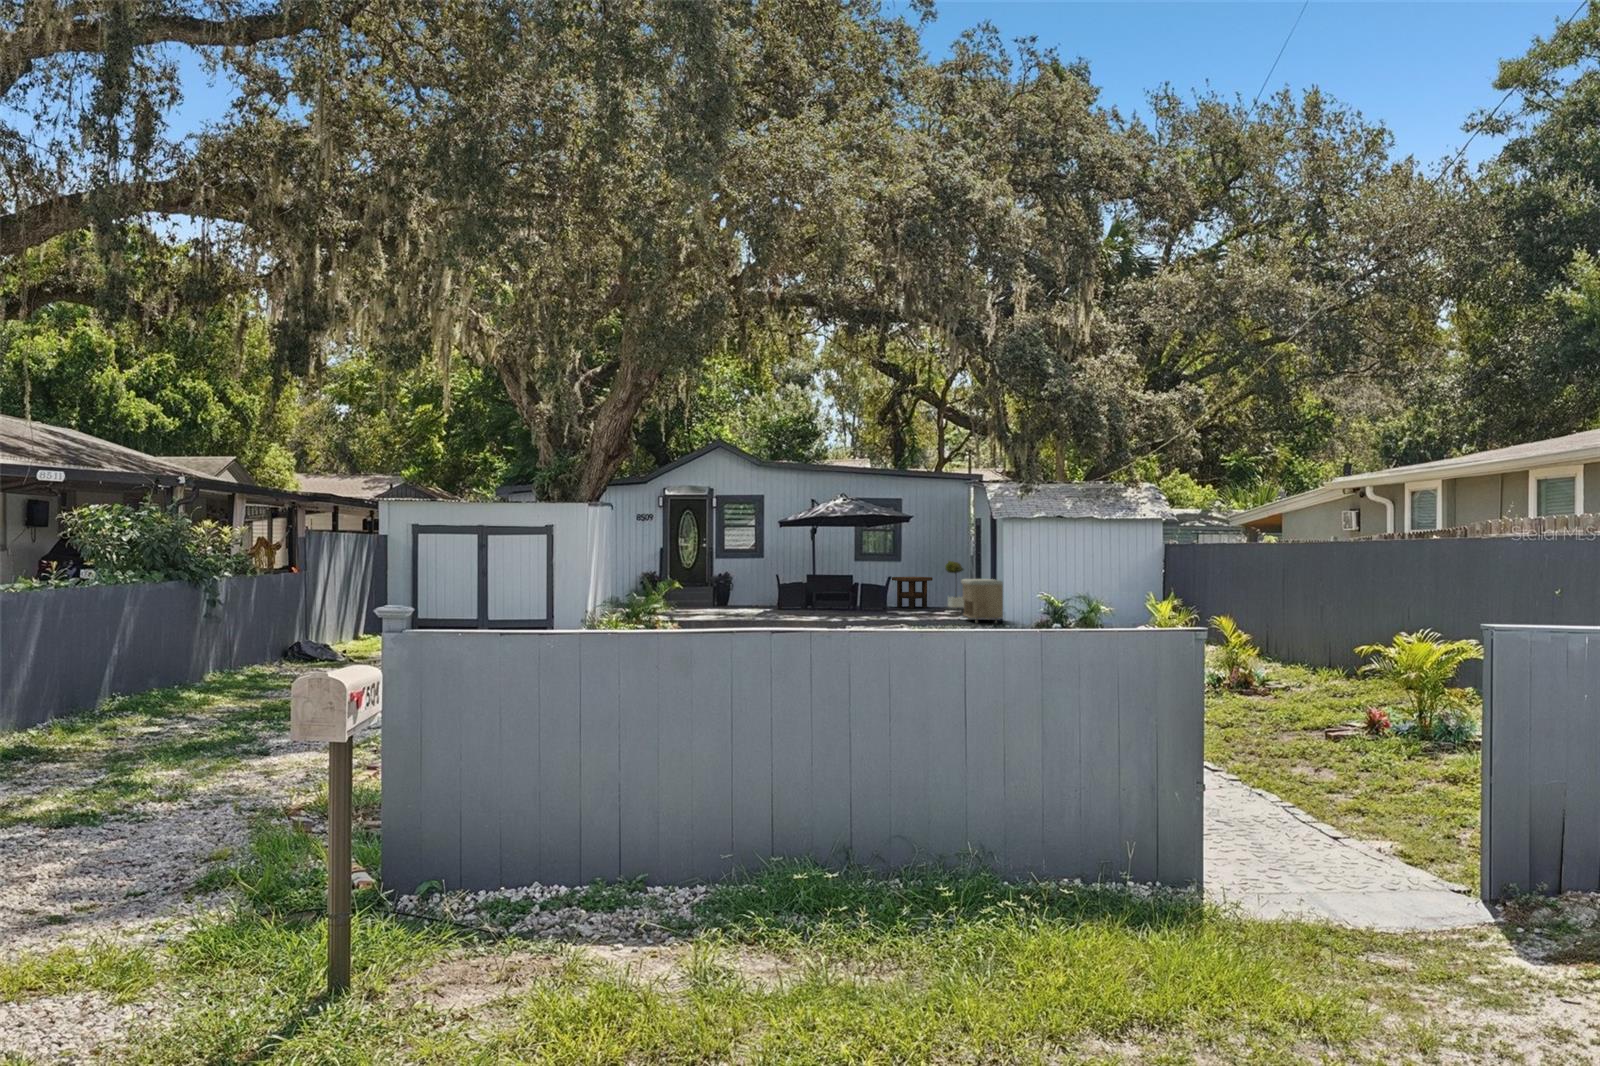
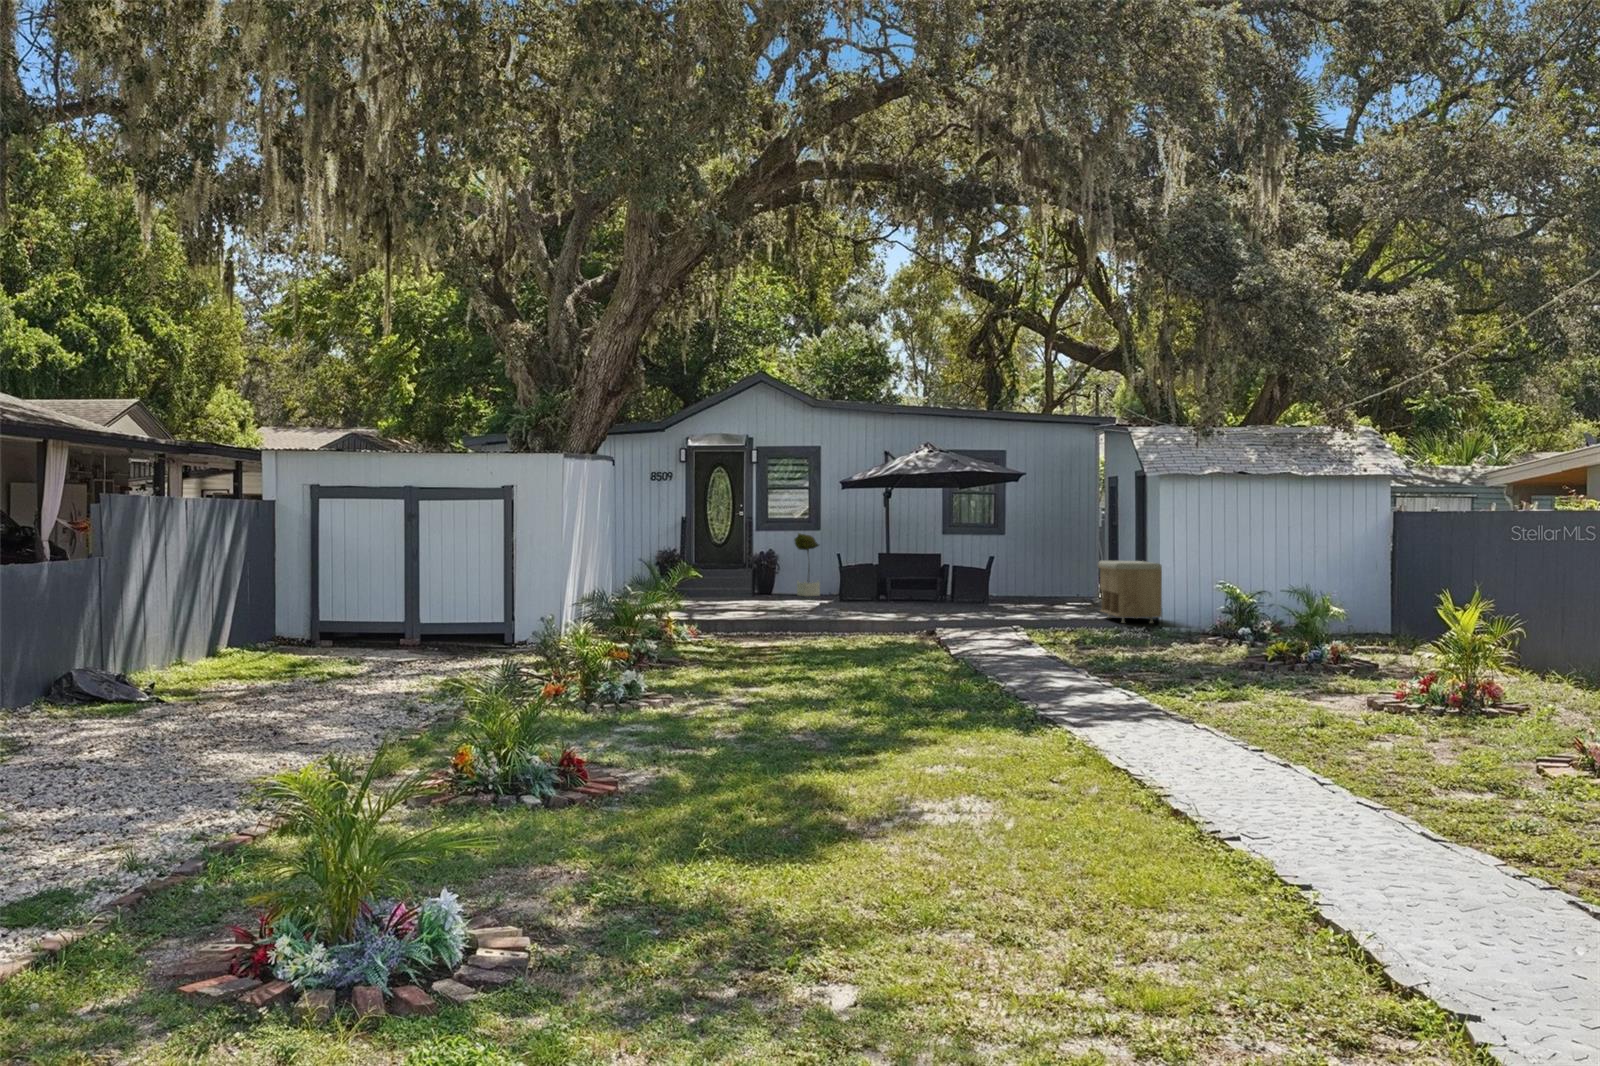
potted tree: present [945,561,964,608] -> present [794,533,820,596]
side table: present [892,577,933,609] -> none [991,557,1046,600]

